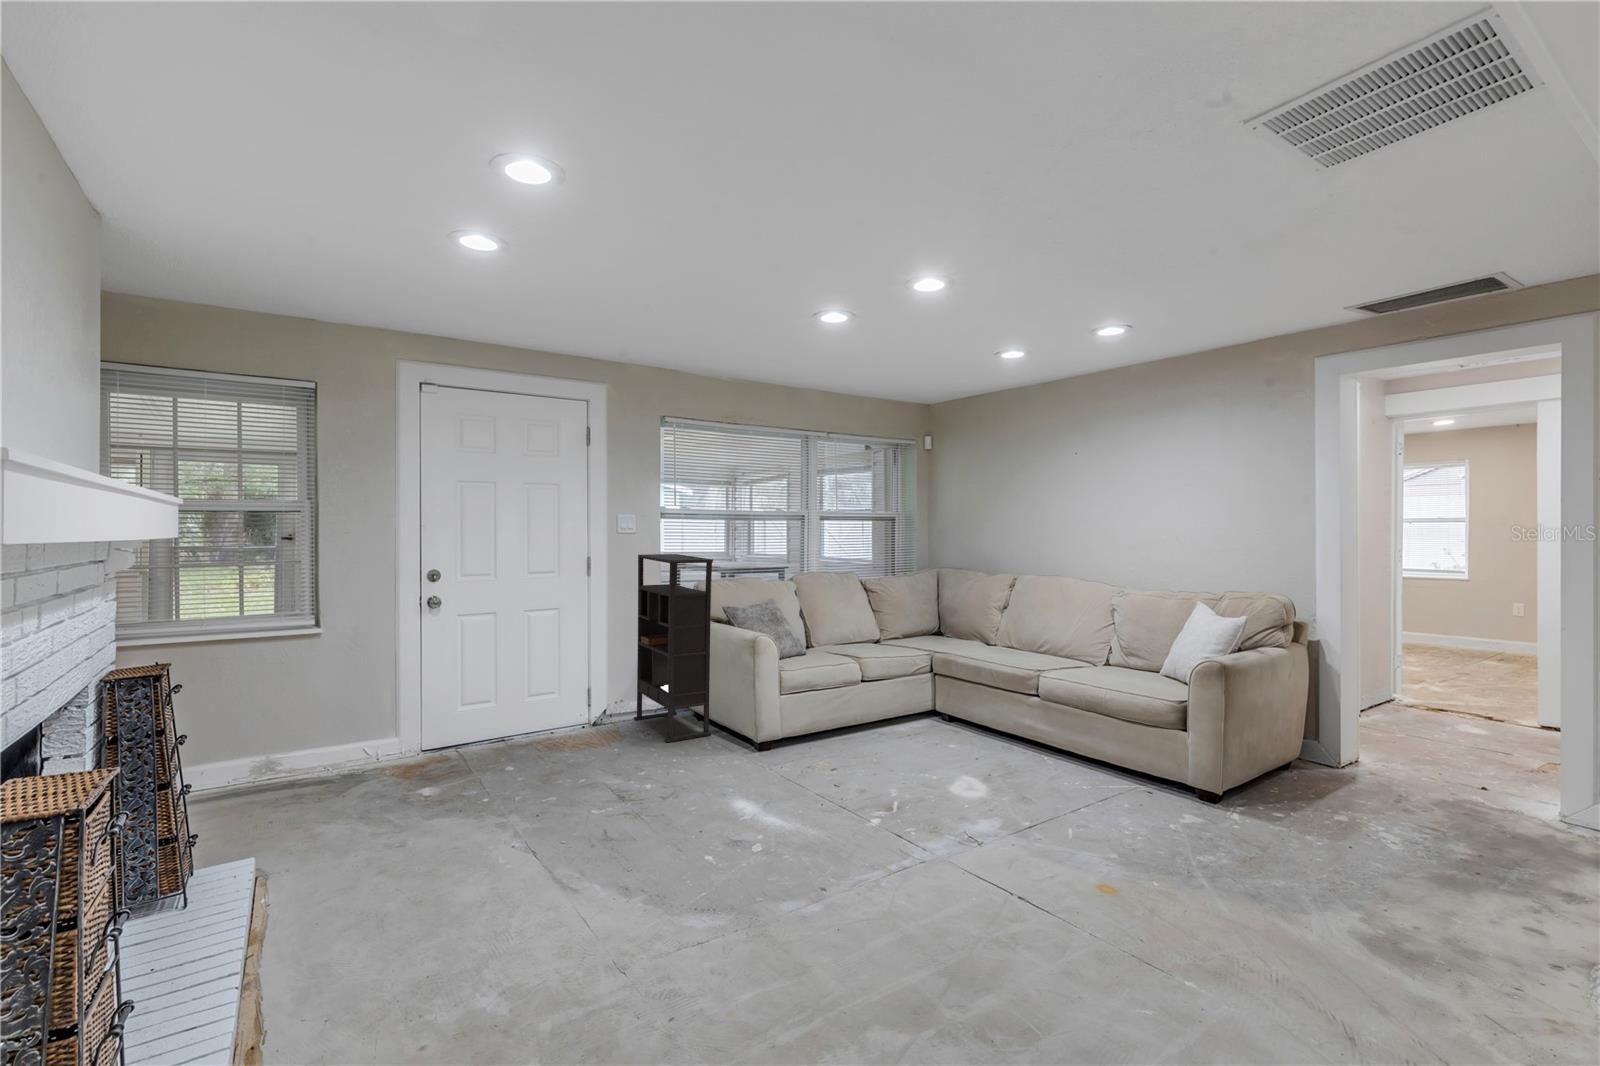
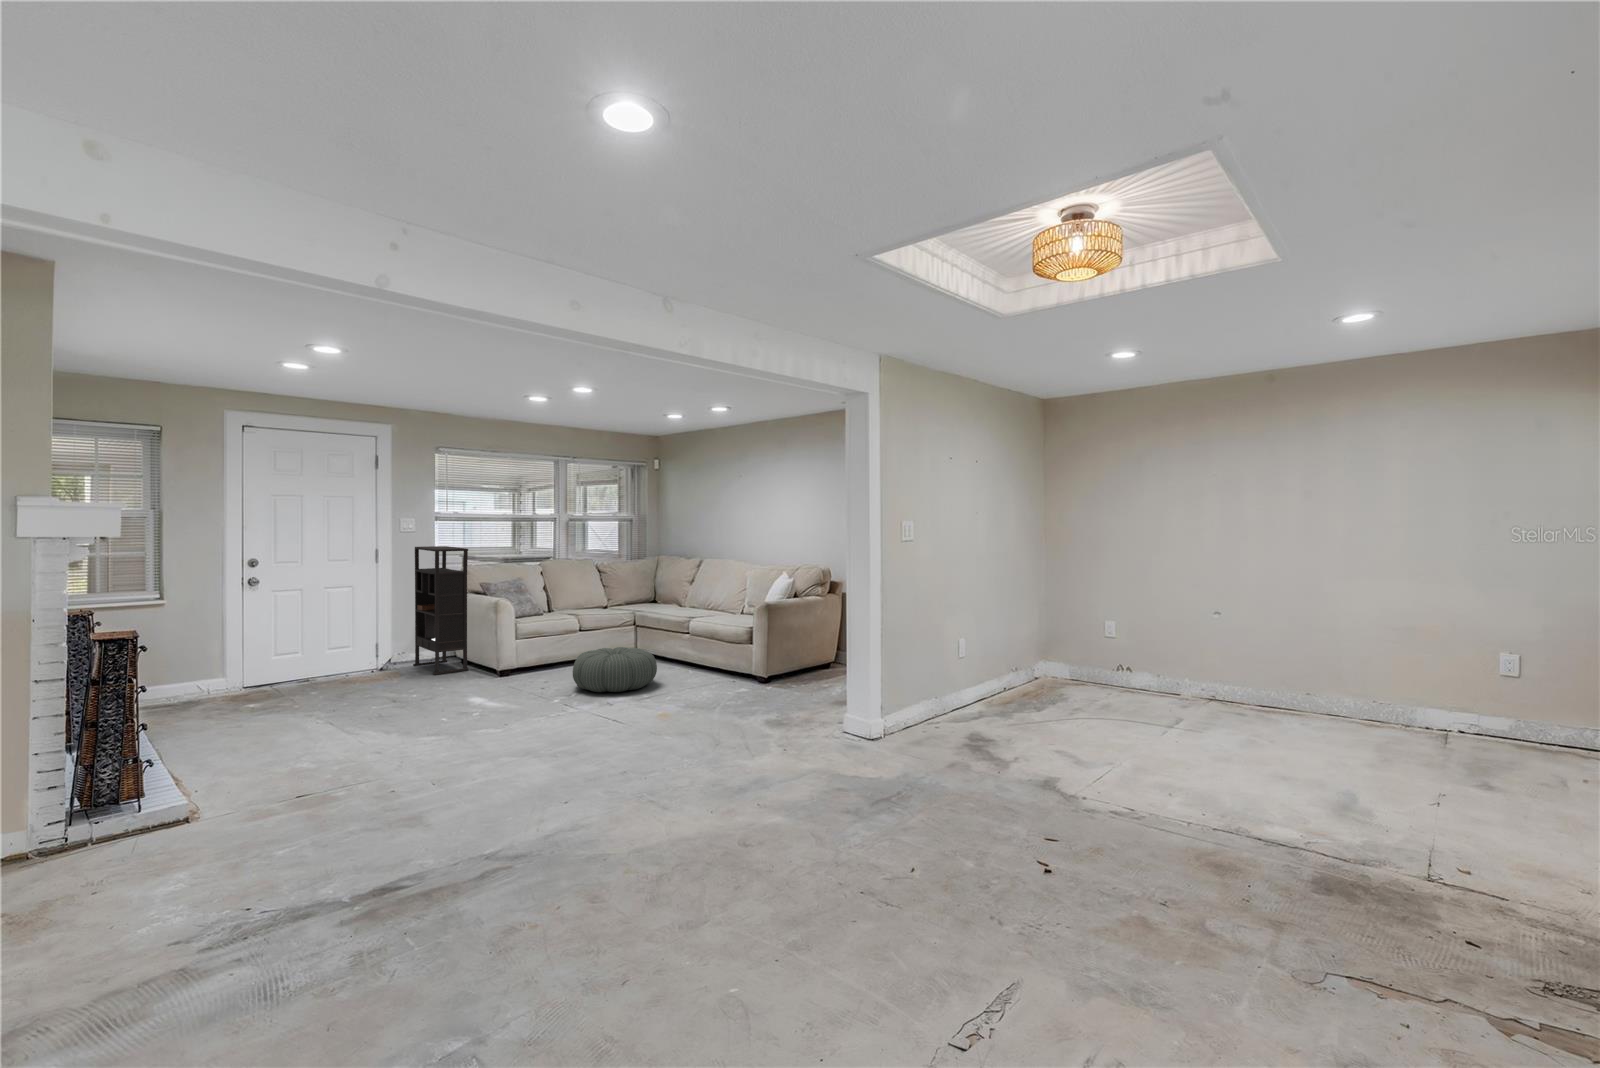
pouf: none [887,724,1025,813] -> present [573,647,657,692]

